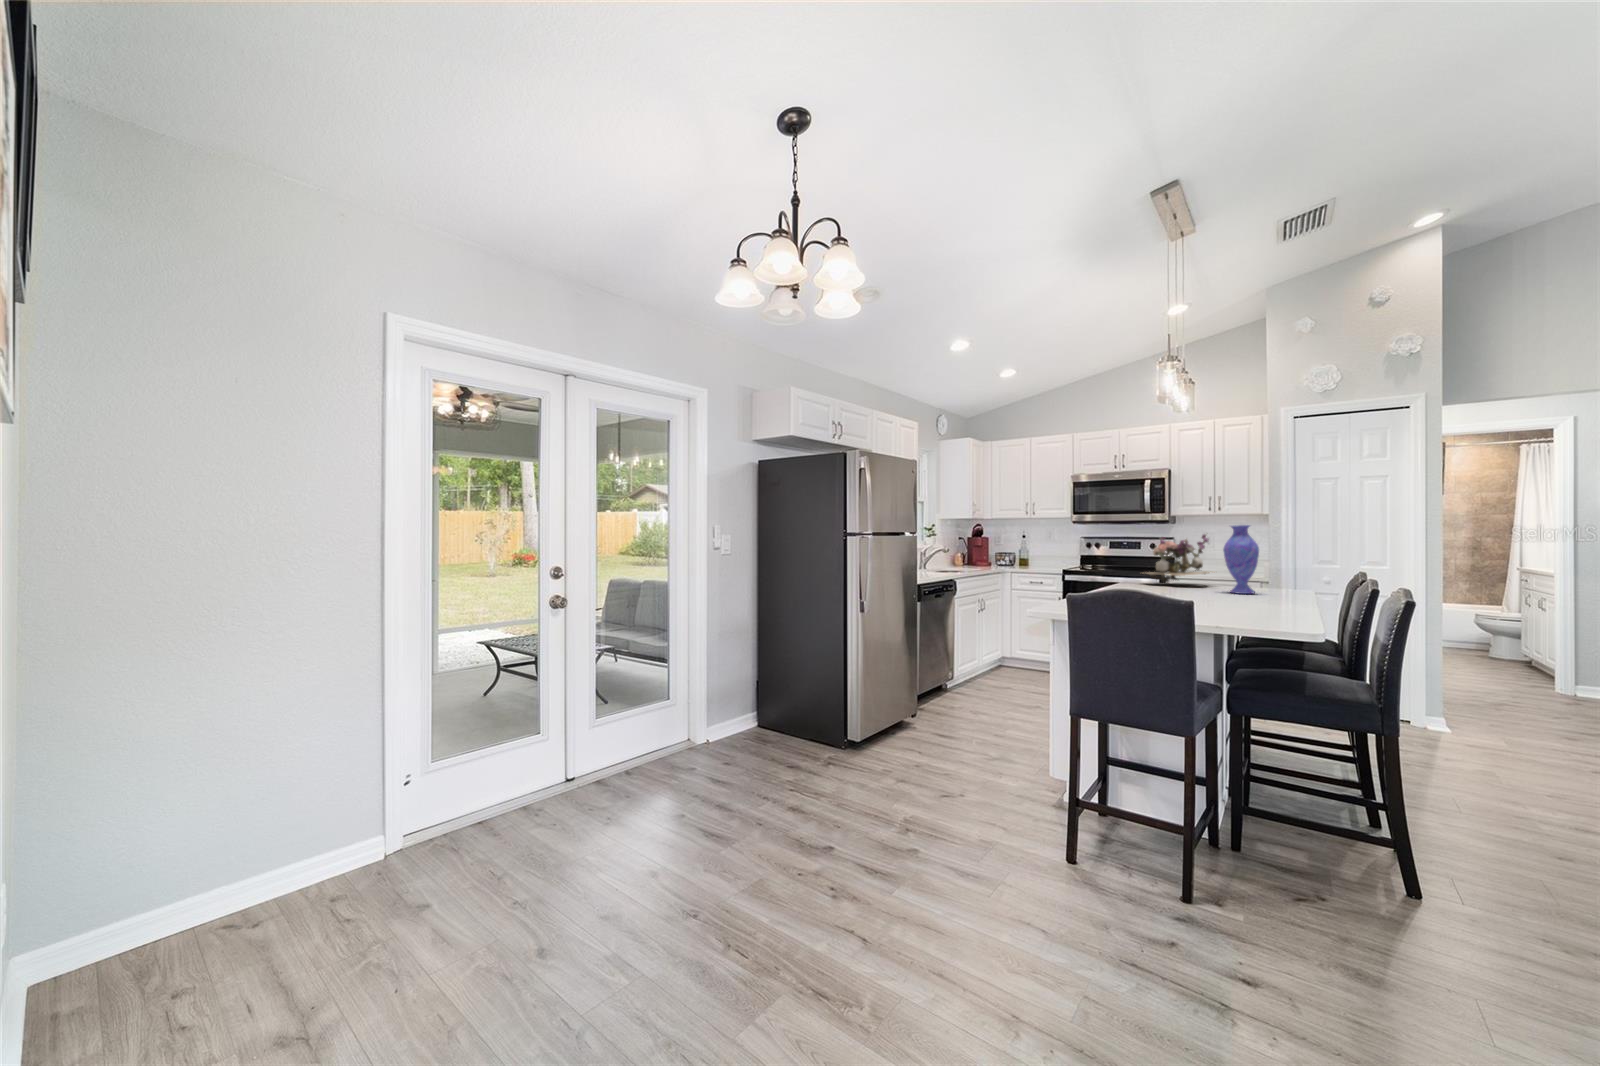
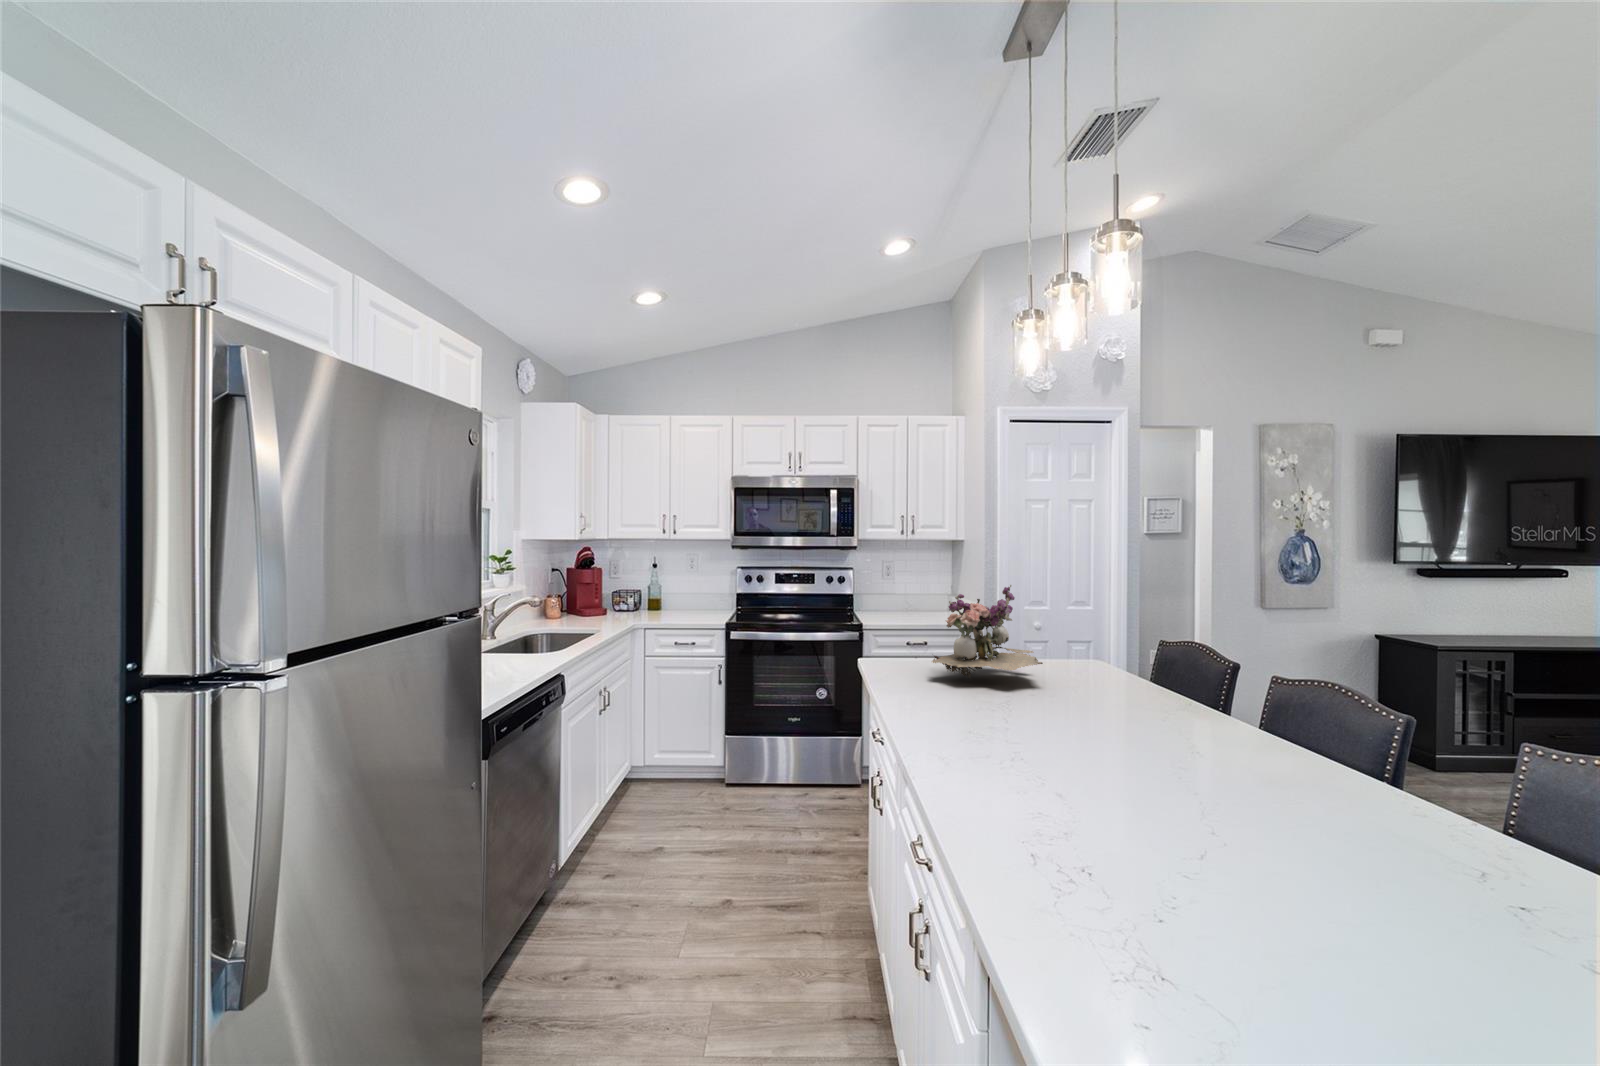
vase: present [1223,525,1259,594] -> none [1107,585,1168,714]

